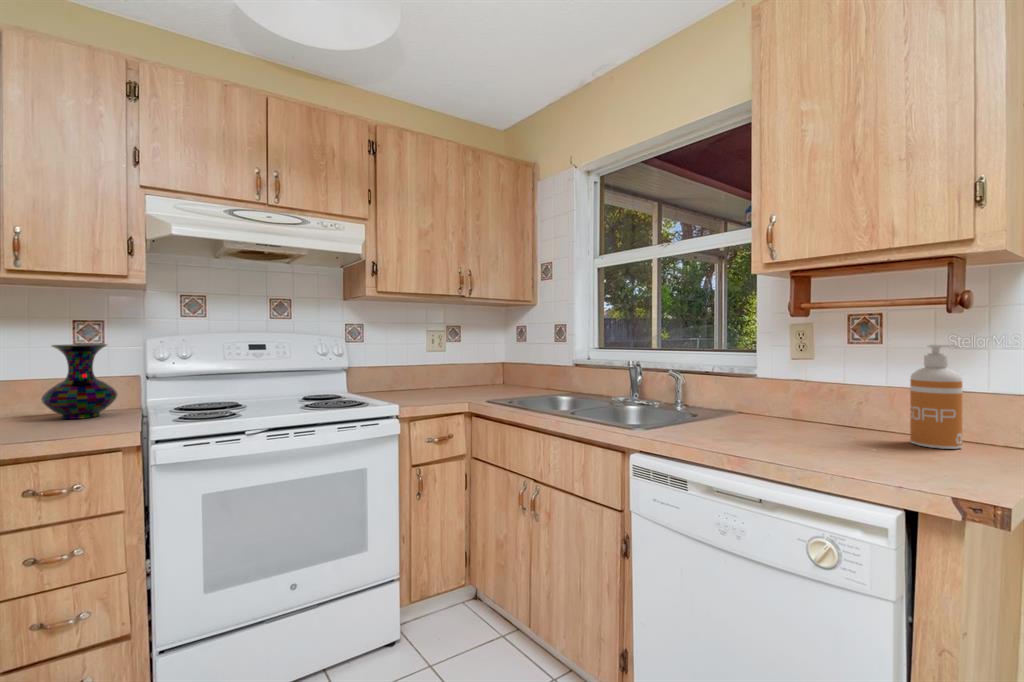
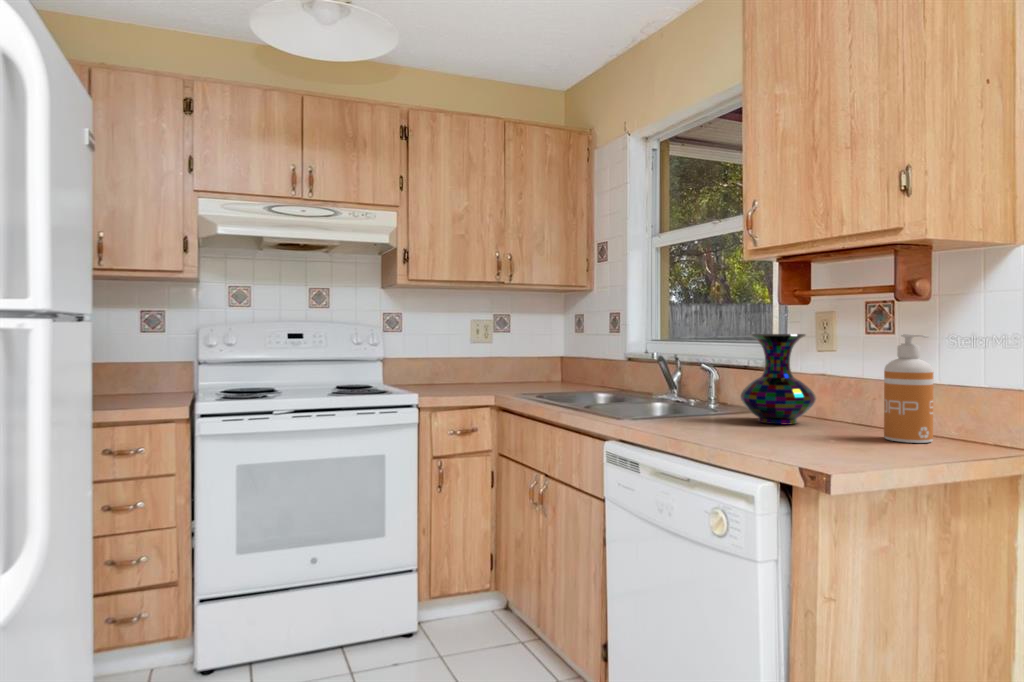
vase: present [42,344,118,419] -> present [740,334,816,425]

